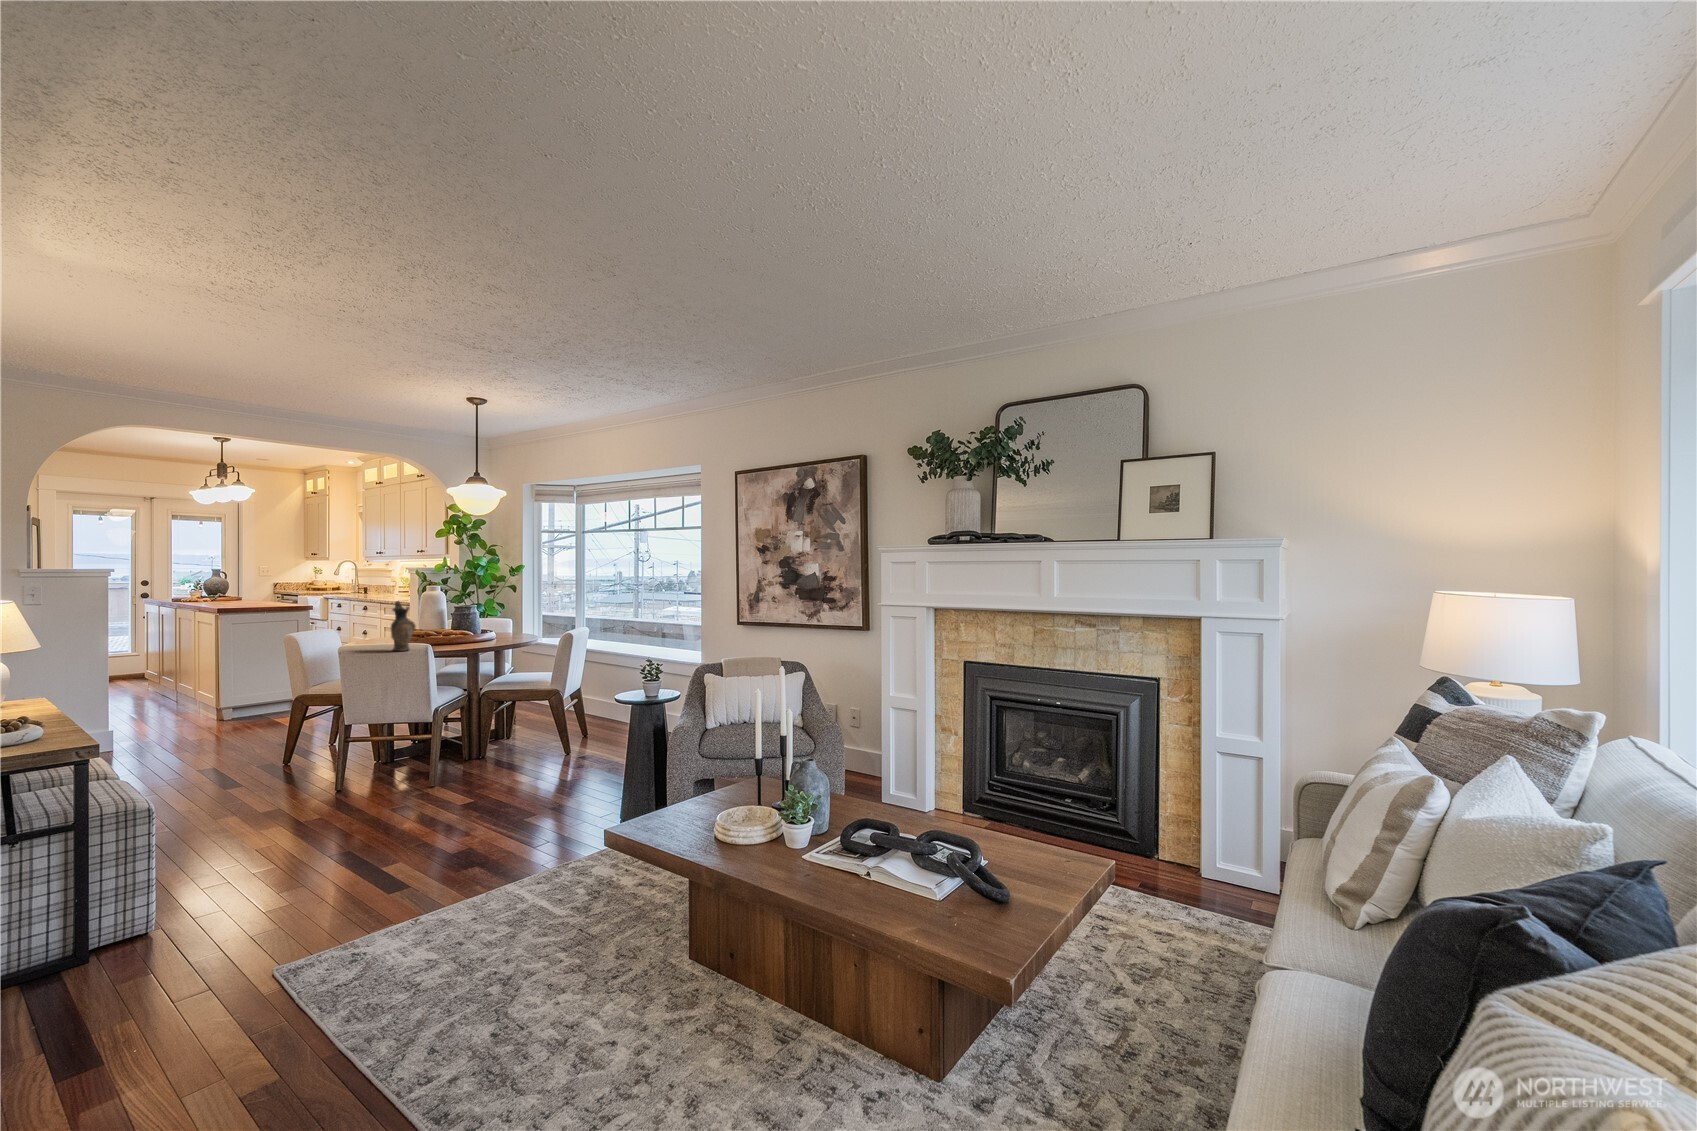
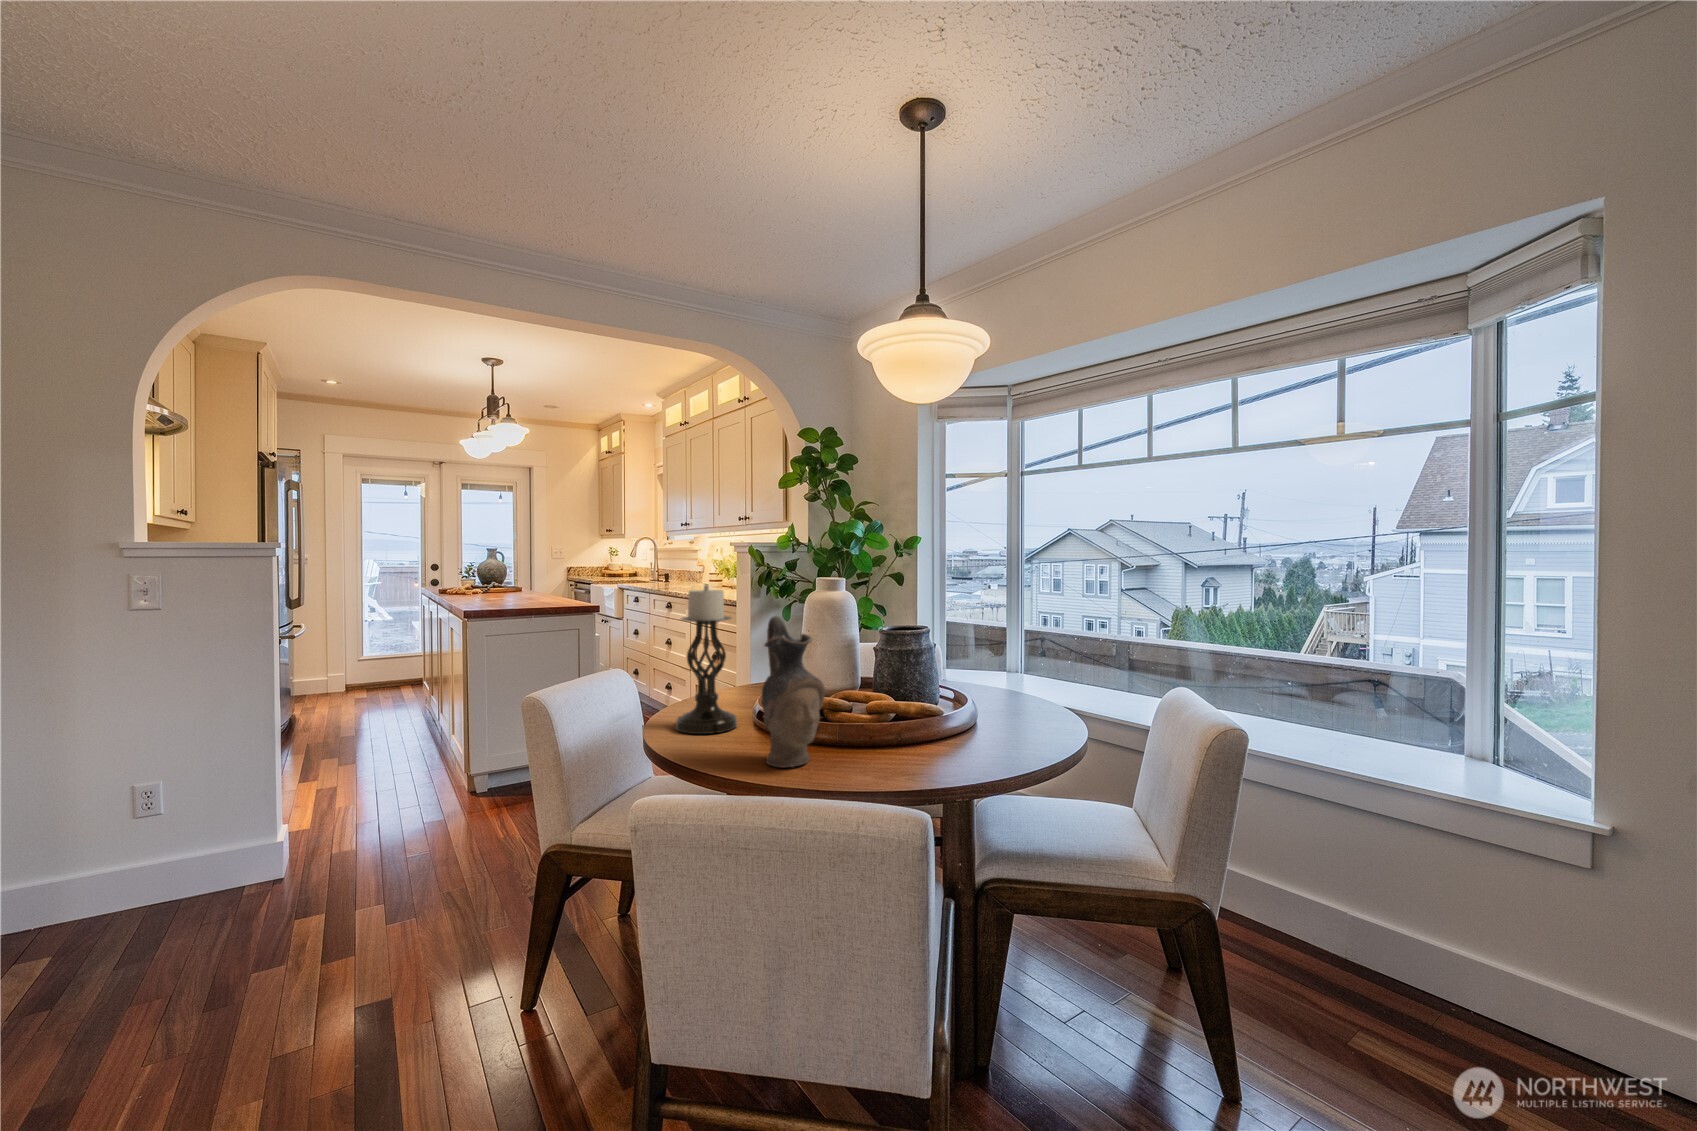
candle holder: none [358,591,386,647] -> present [676,585,738,734]

